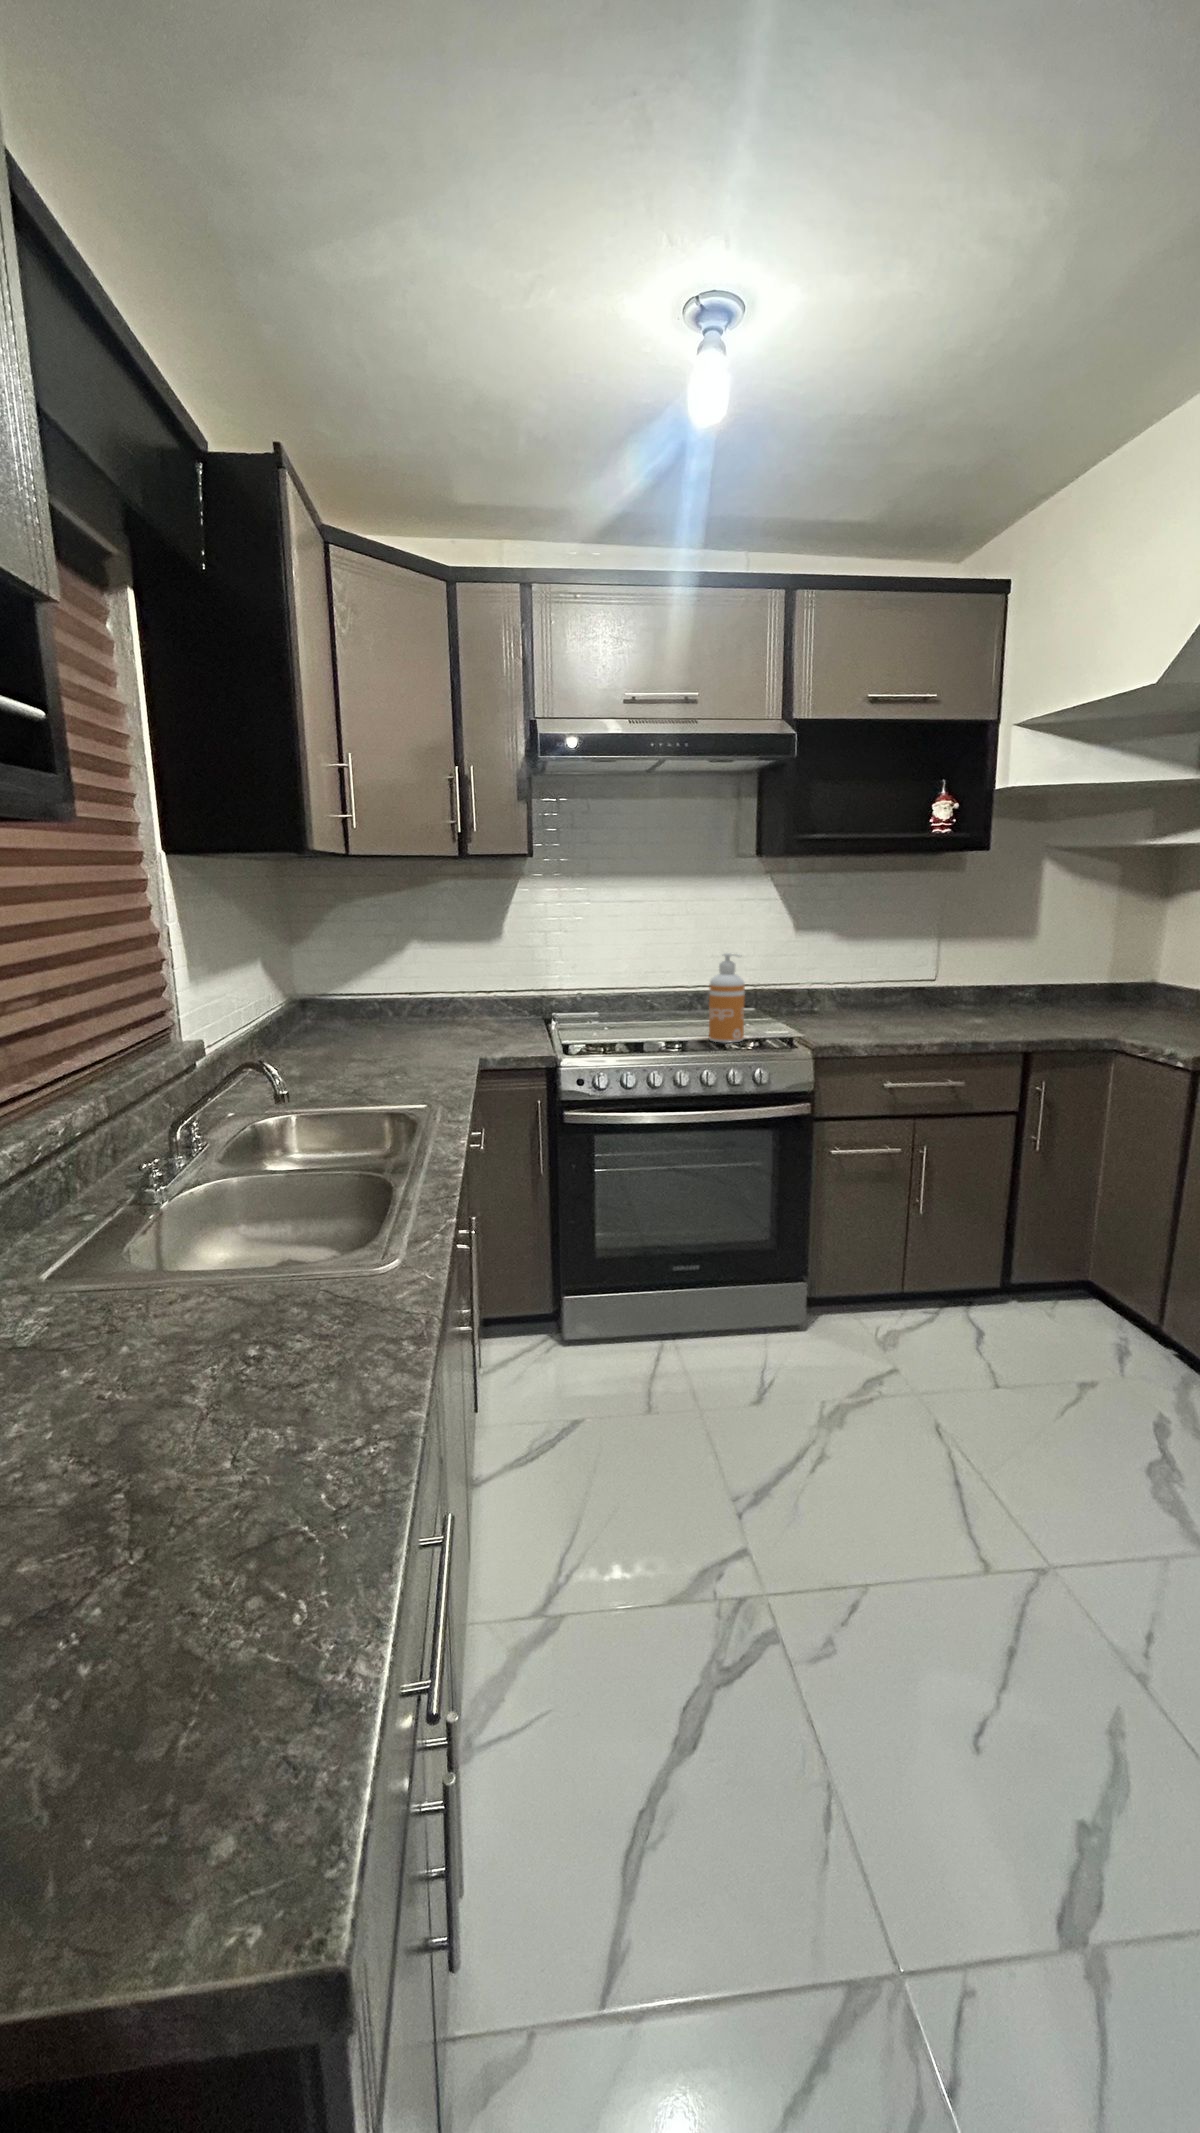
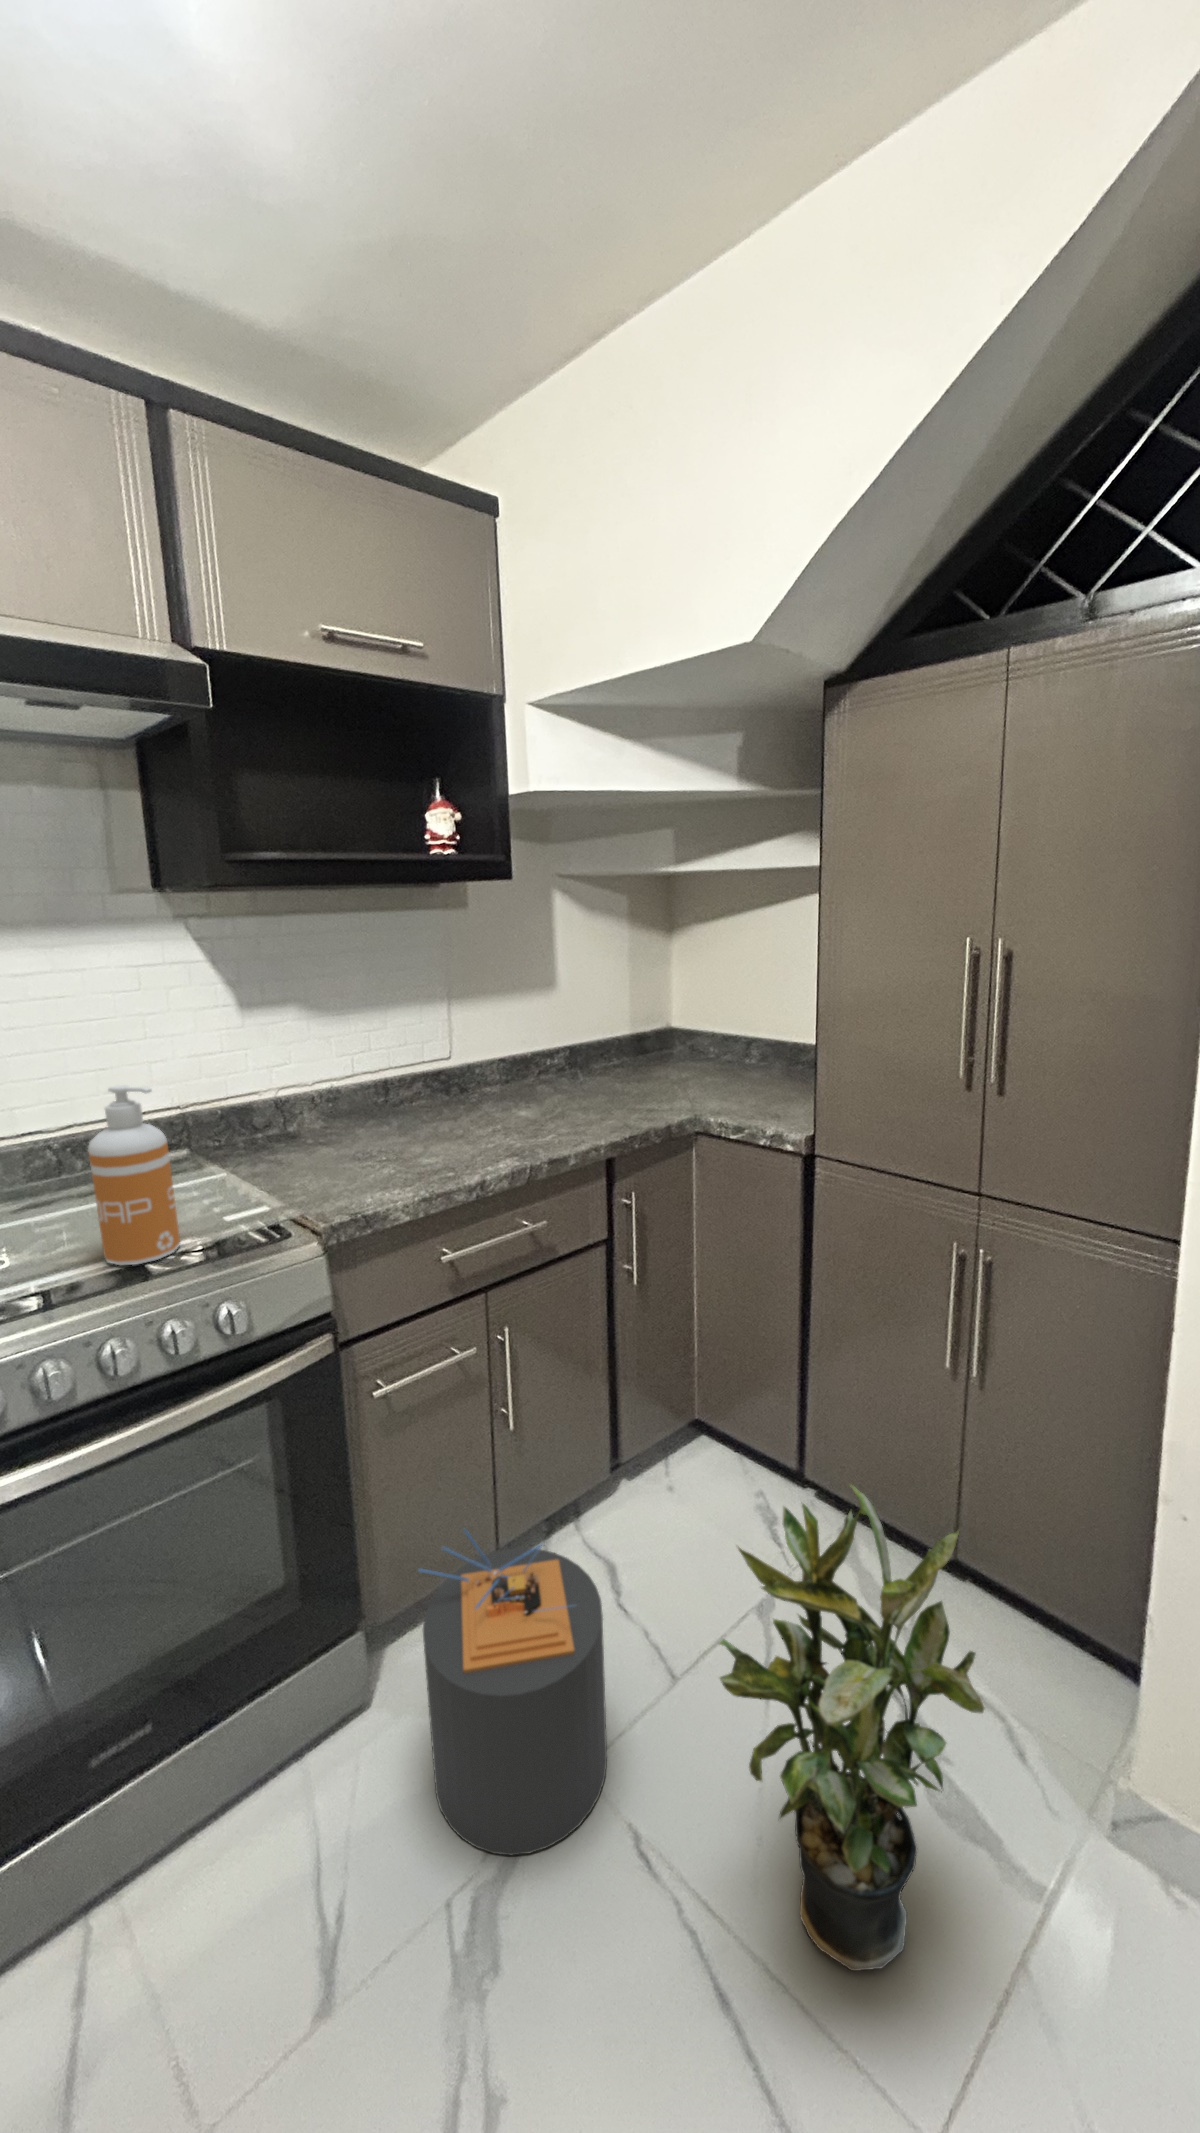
trash can: none [829,1223,943,1405] -> present [419,1528,607,1855]
potted plant: none [982,1223,1157,1510] -> present [719,1485,984,1971]

